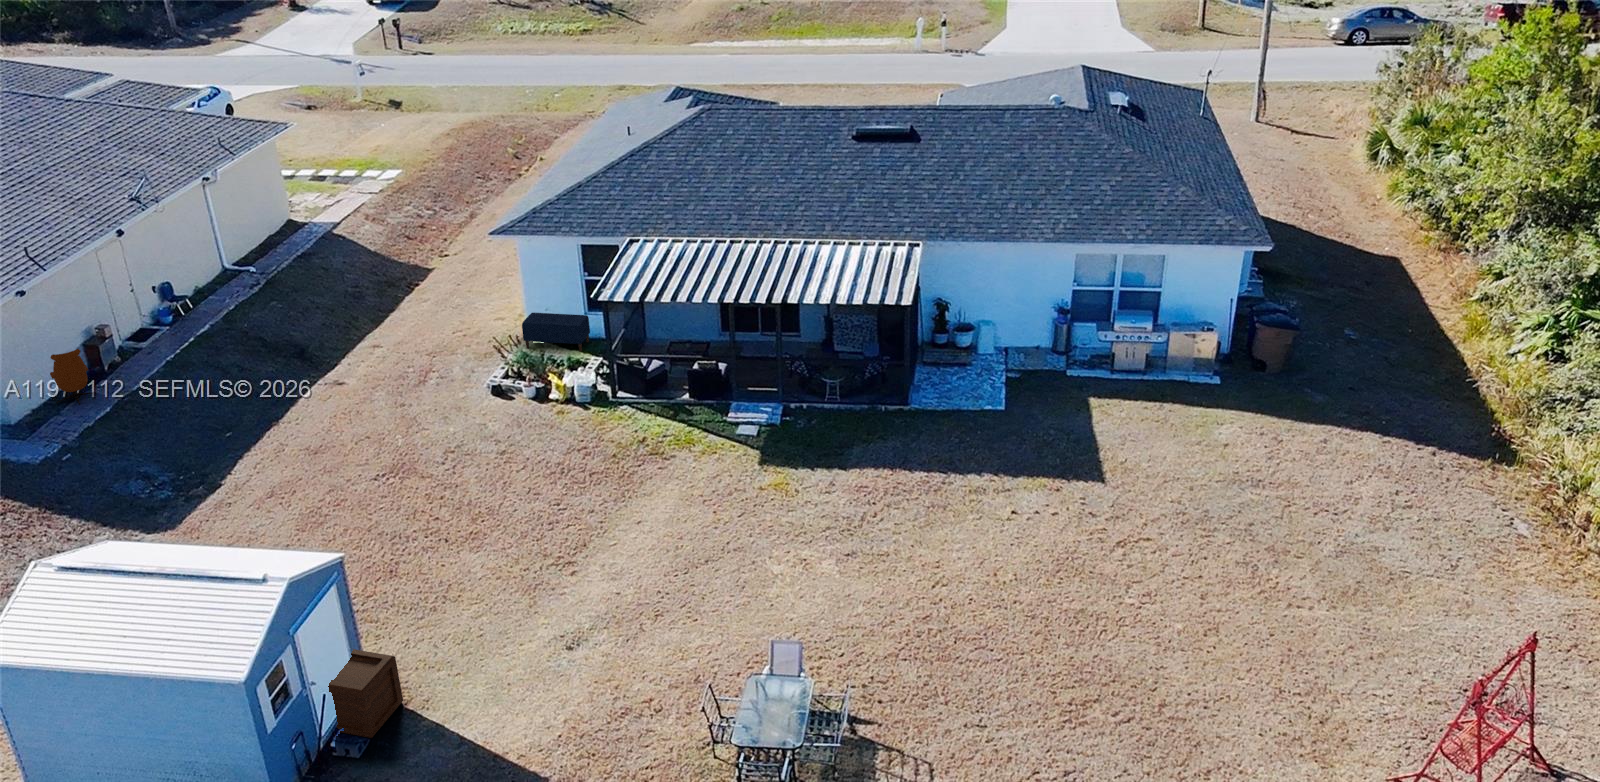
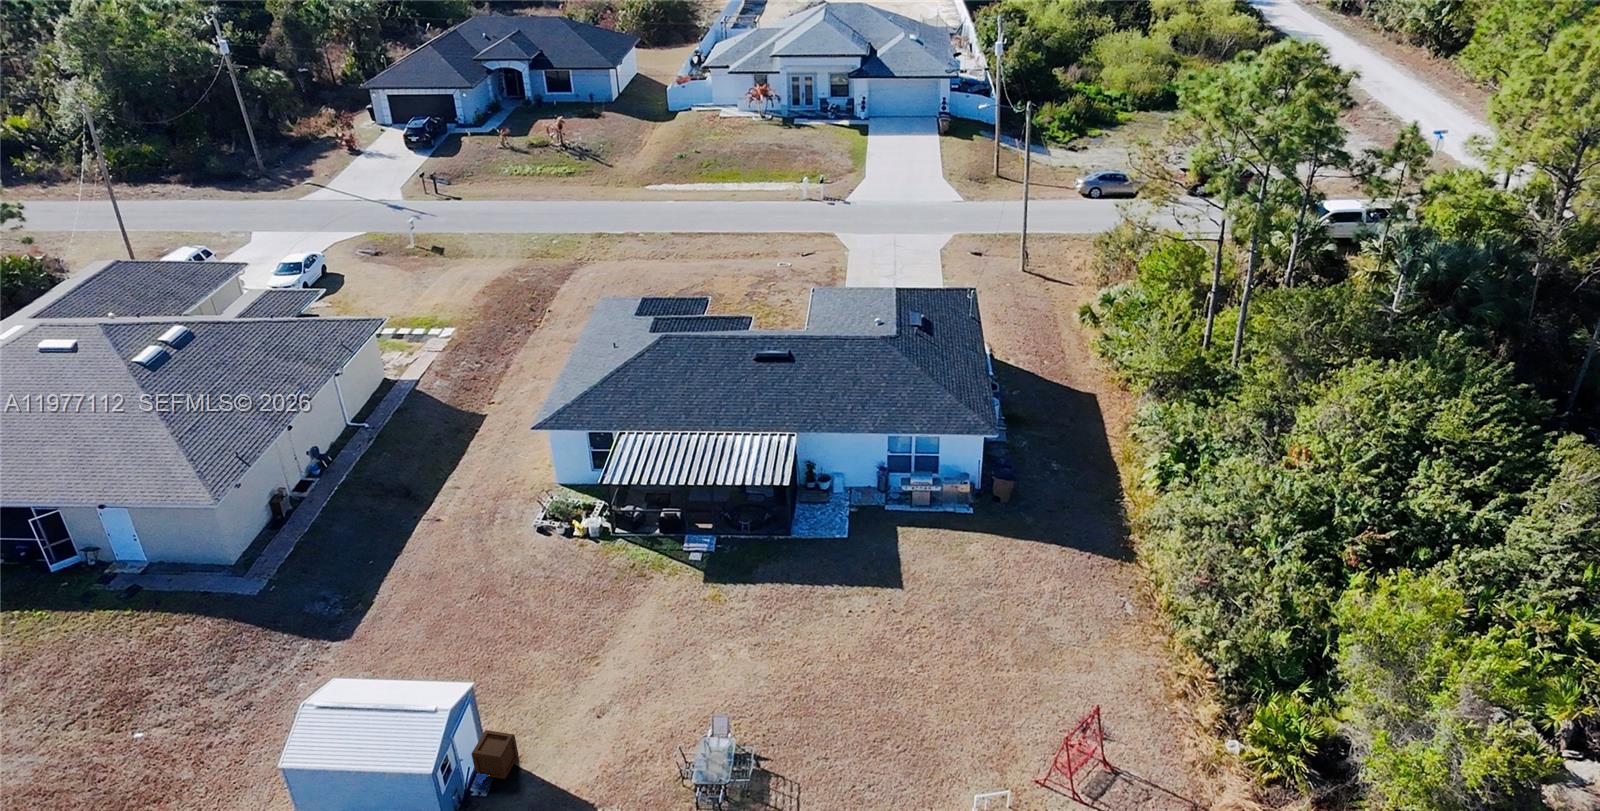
bench: present [522,313,590,352] -> none [553,470,595,495]
lounge chair: present [50,349,96,405] -> none [261,516,290,547]

